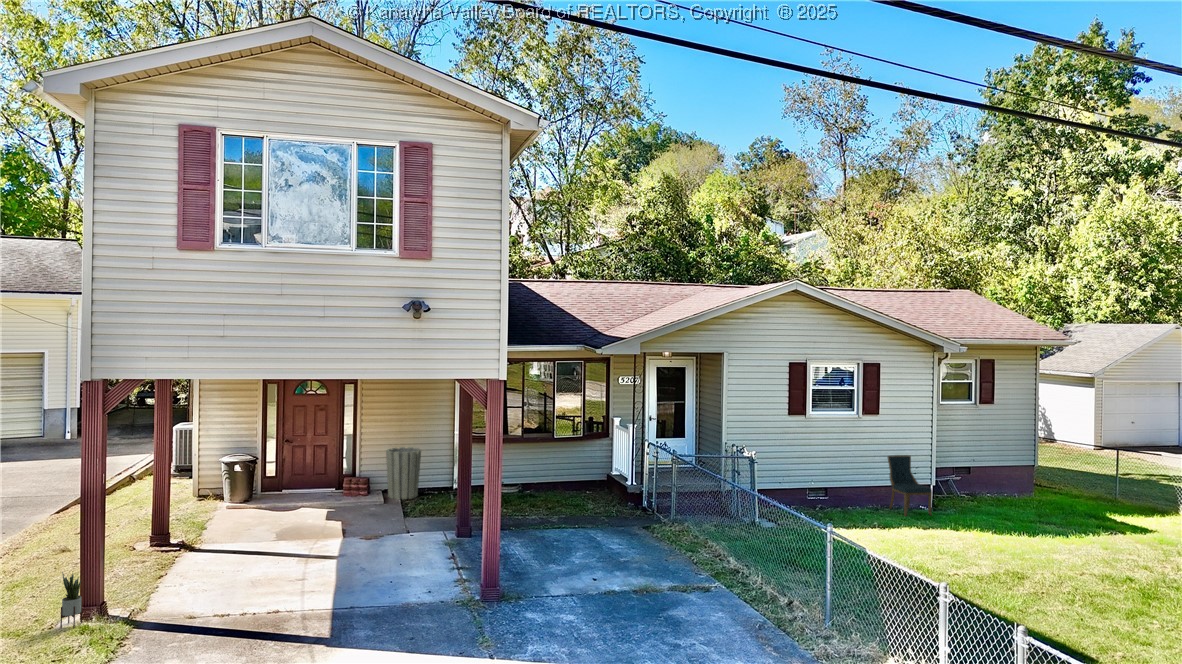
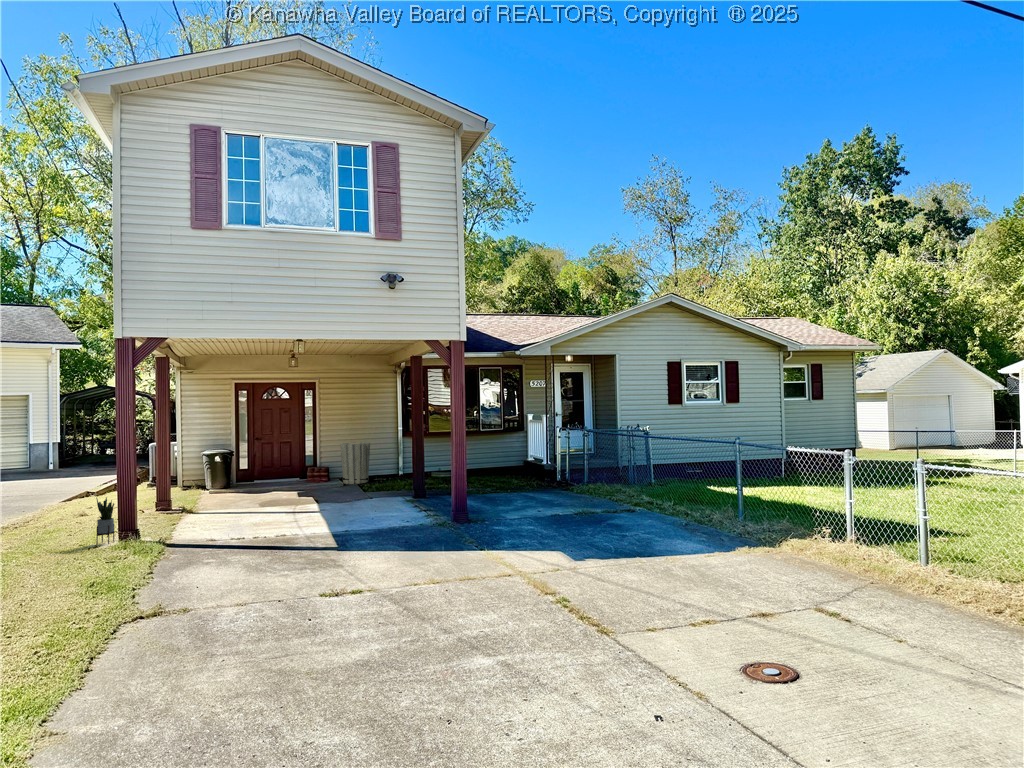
chair: present [887,455,932,516] -> none [747,433,785,479]

